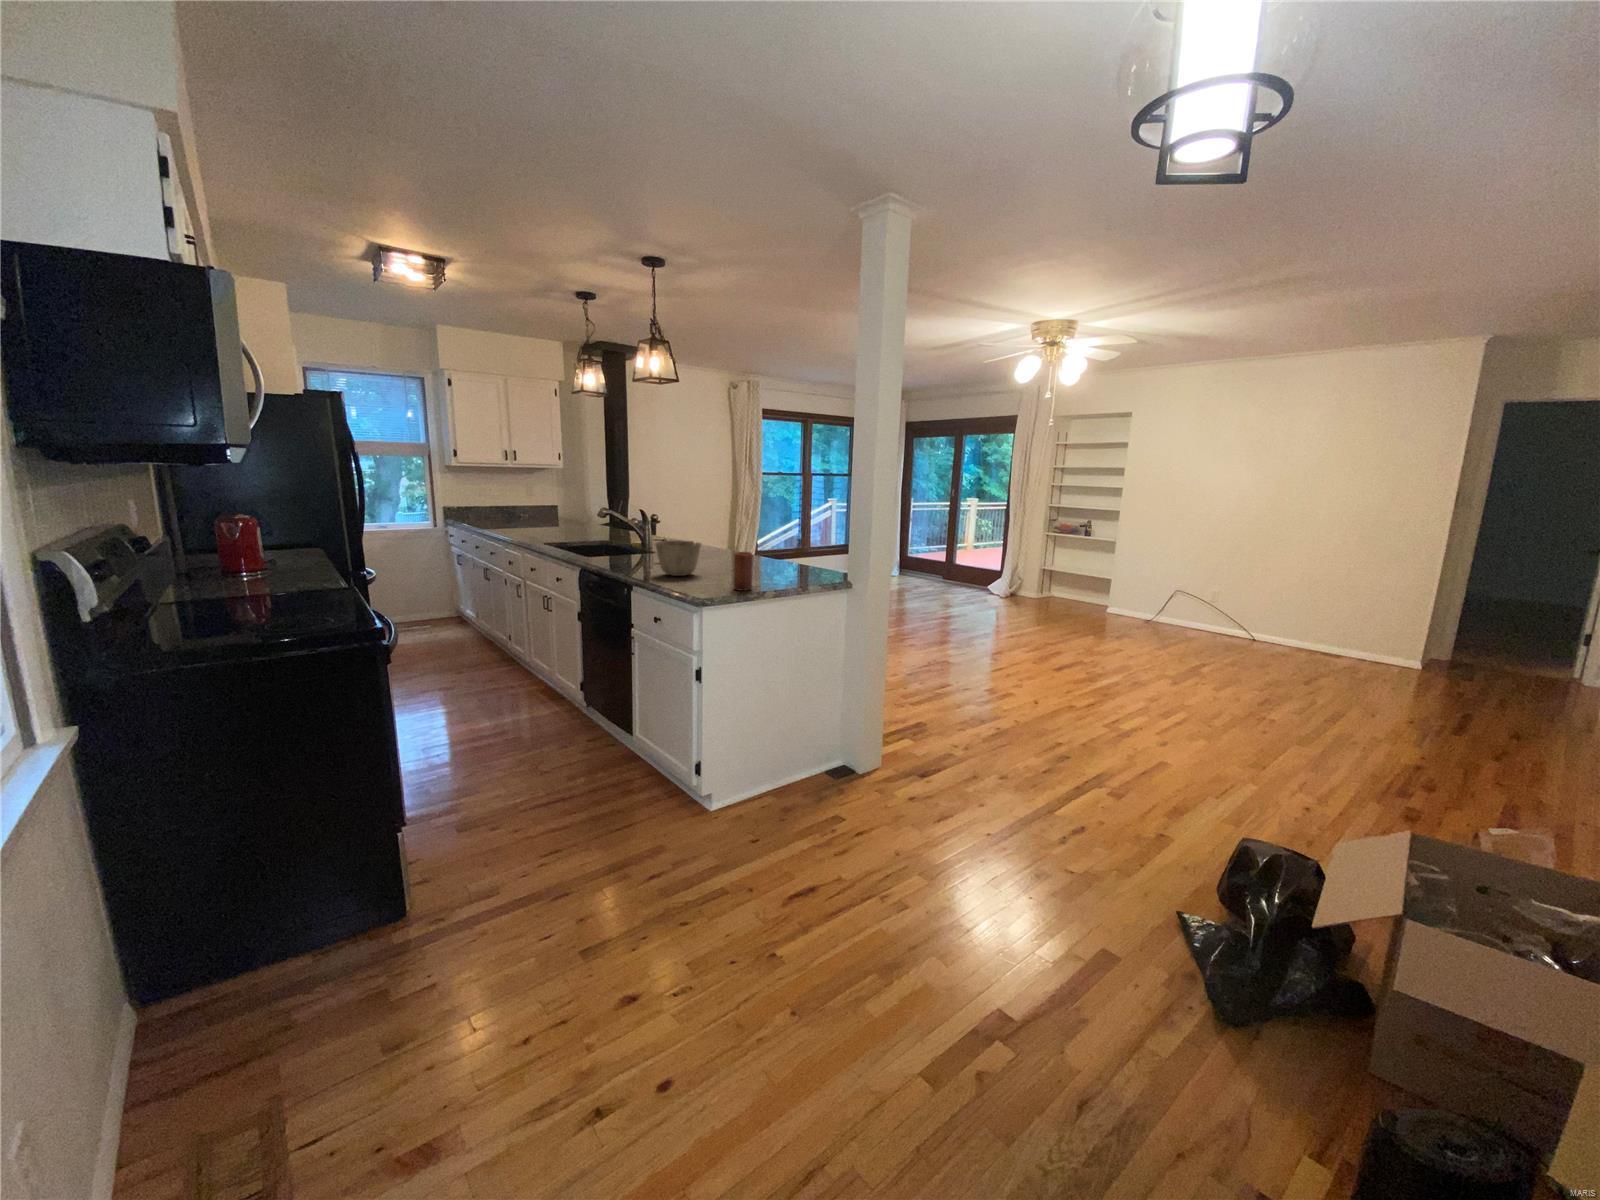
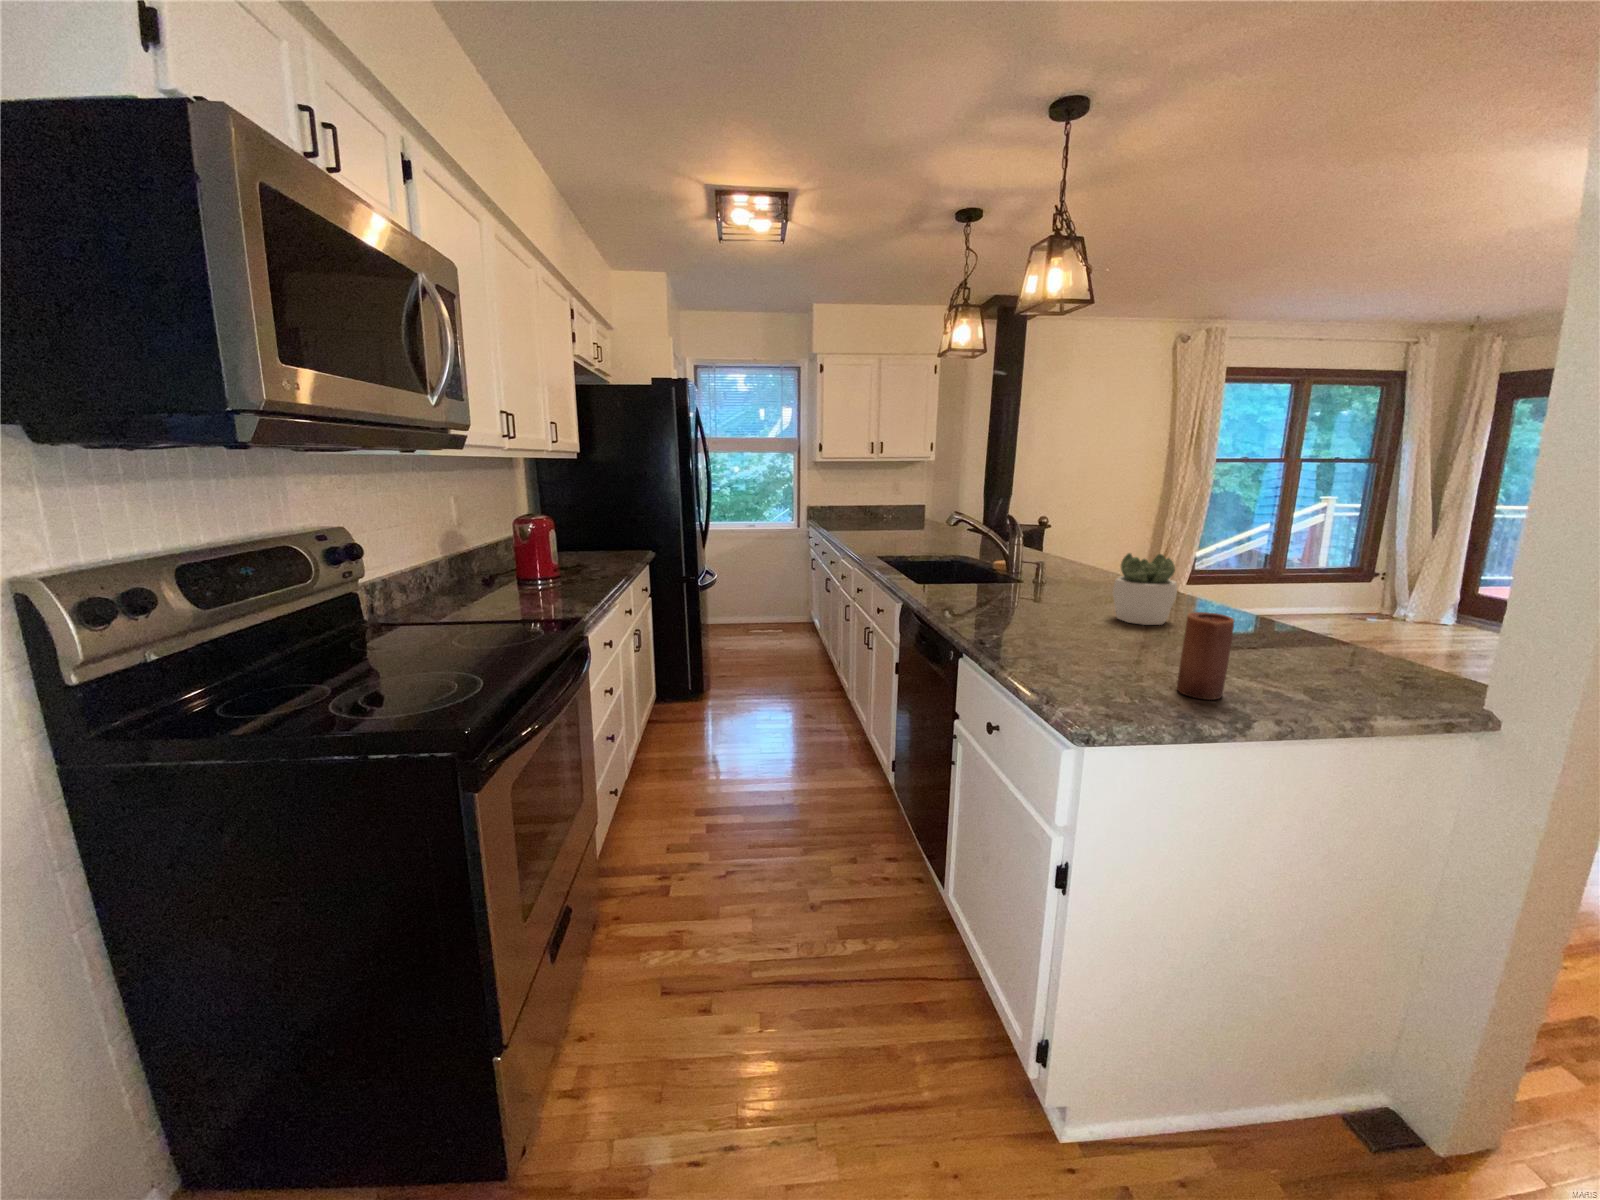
succulent plant: none [704,530,735,568] -> present [1113,553,1177,625]
ceramic bowl: present [655,540,701,576] -> none [1021,570,1111,637]

